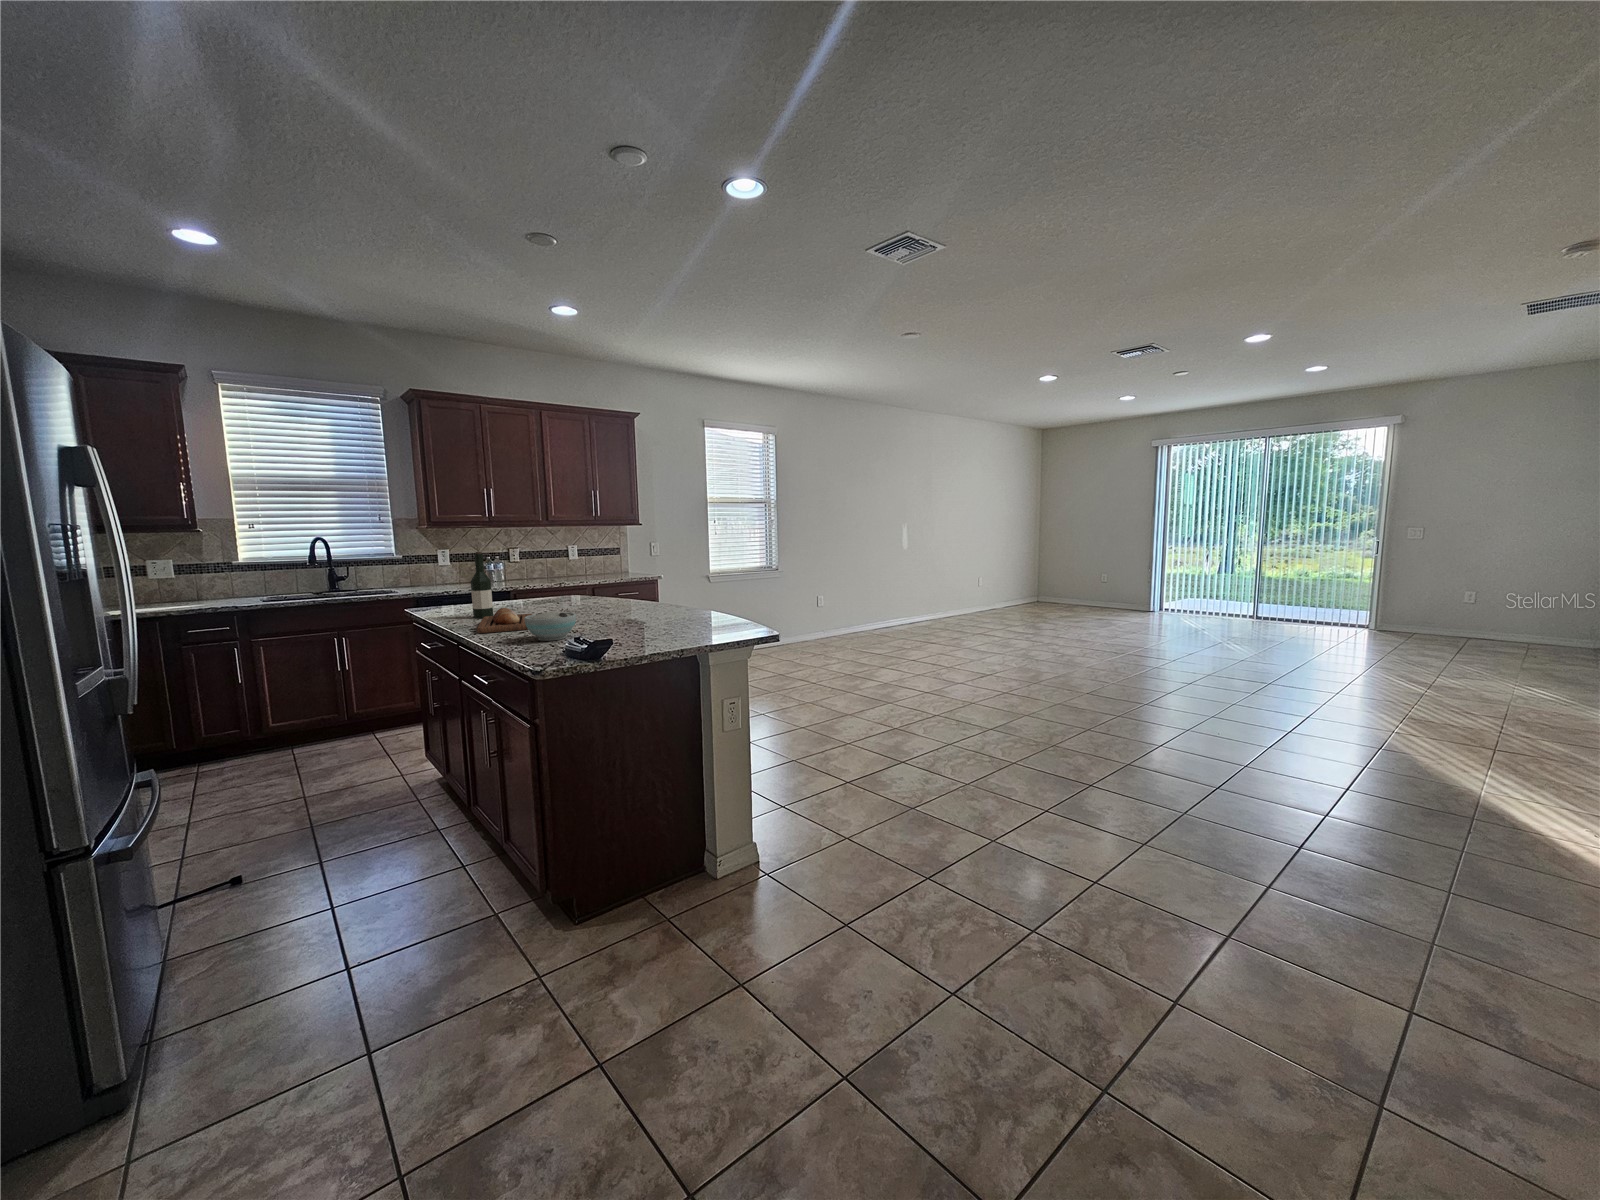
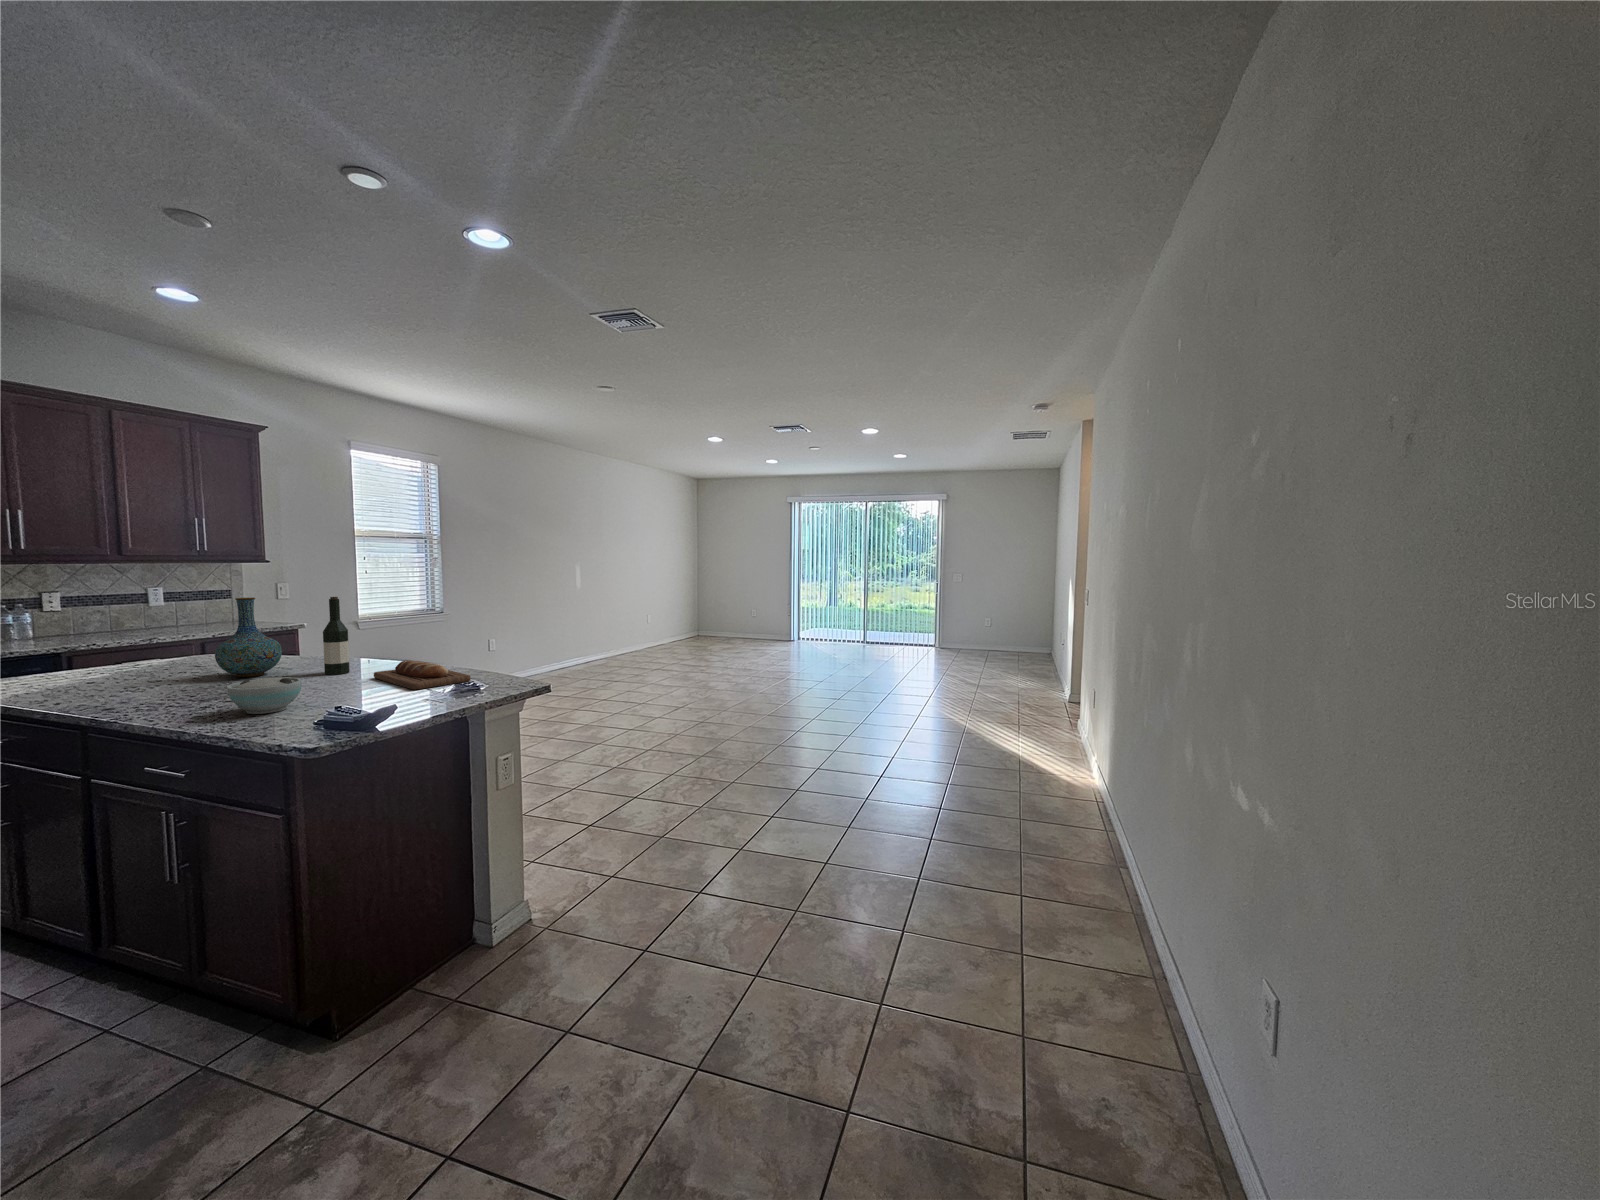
vase: none [554,548,598,612] -> present [215,598,282,677]
wine bottle: present [471,552,493,618] -> present [323,597,350,675]
bread loaf: present [477,608,532,633] -> present [374,660,471,690]

